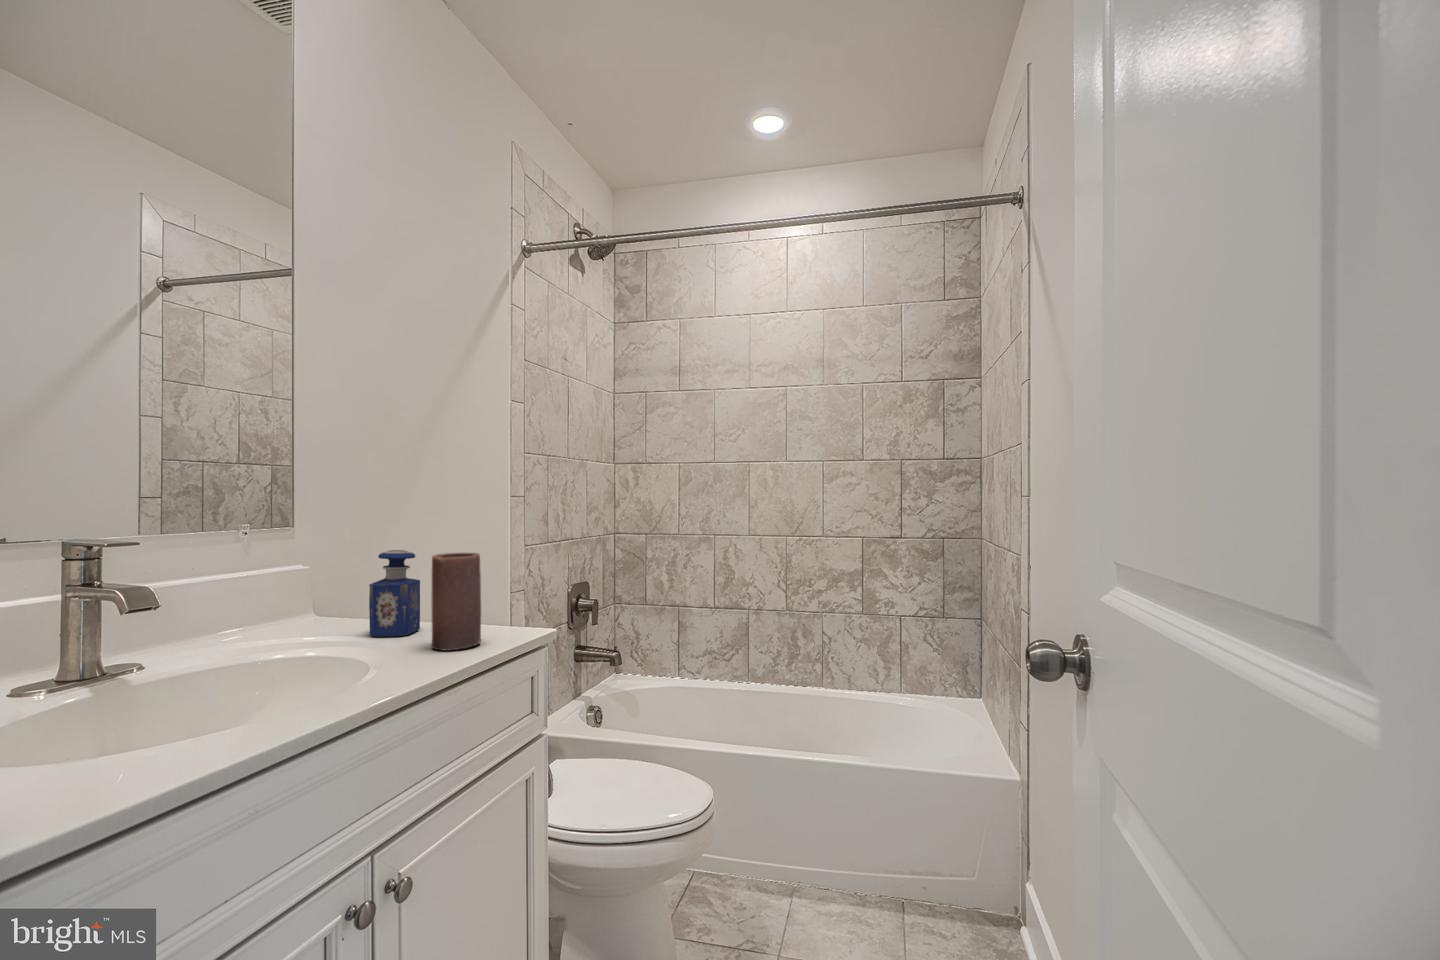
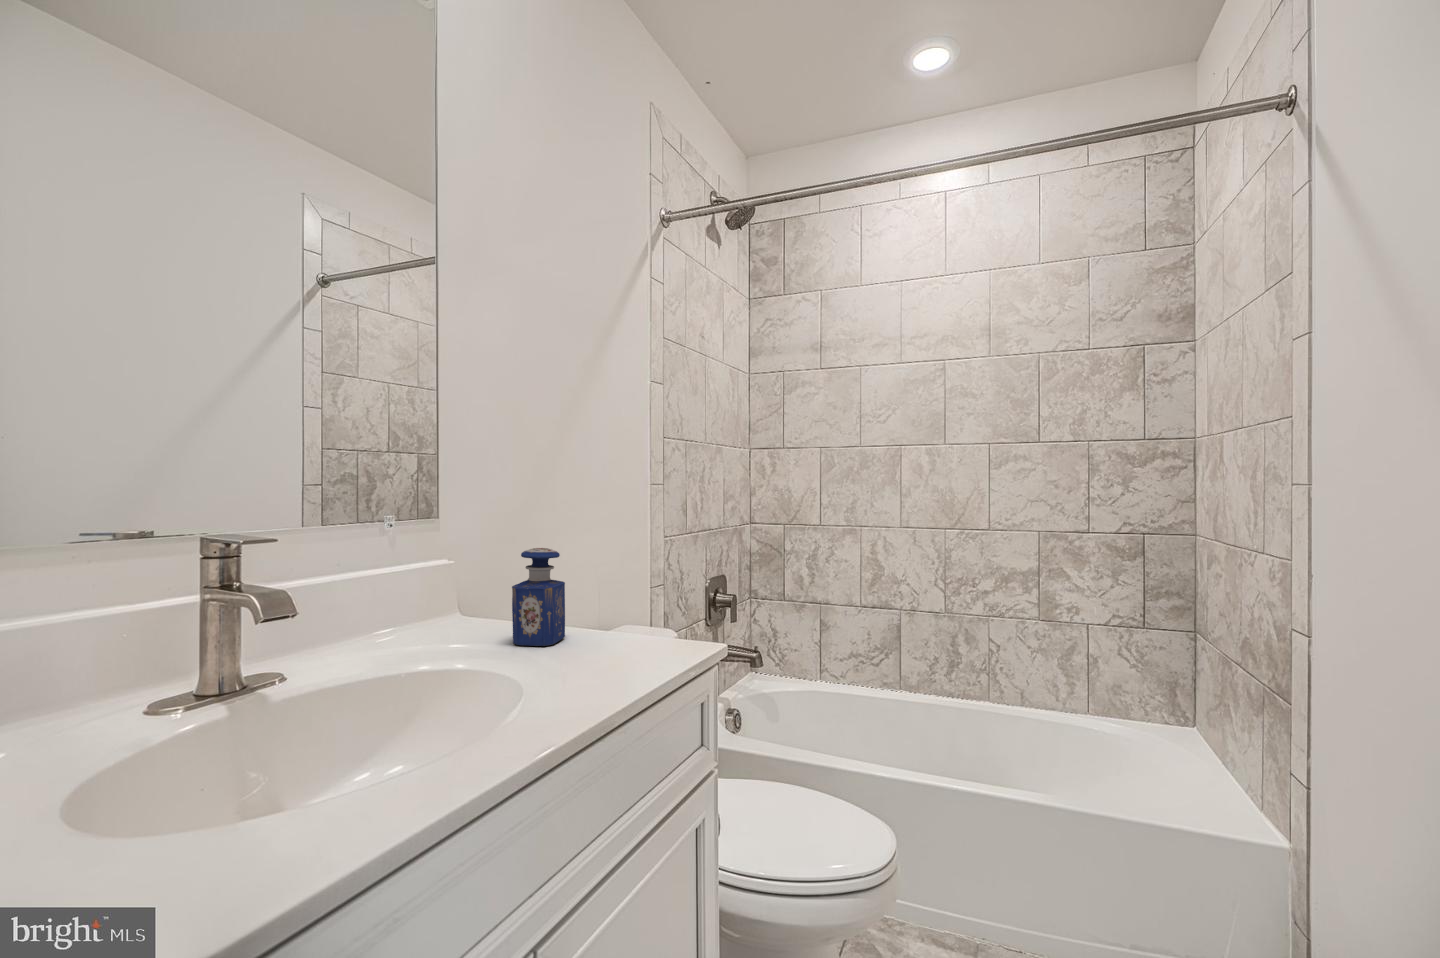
candle: present [431,553,481,650] -> none [580,554,635,670]

